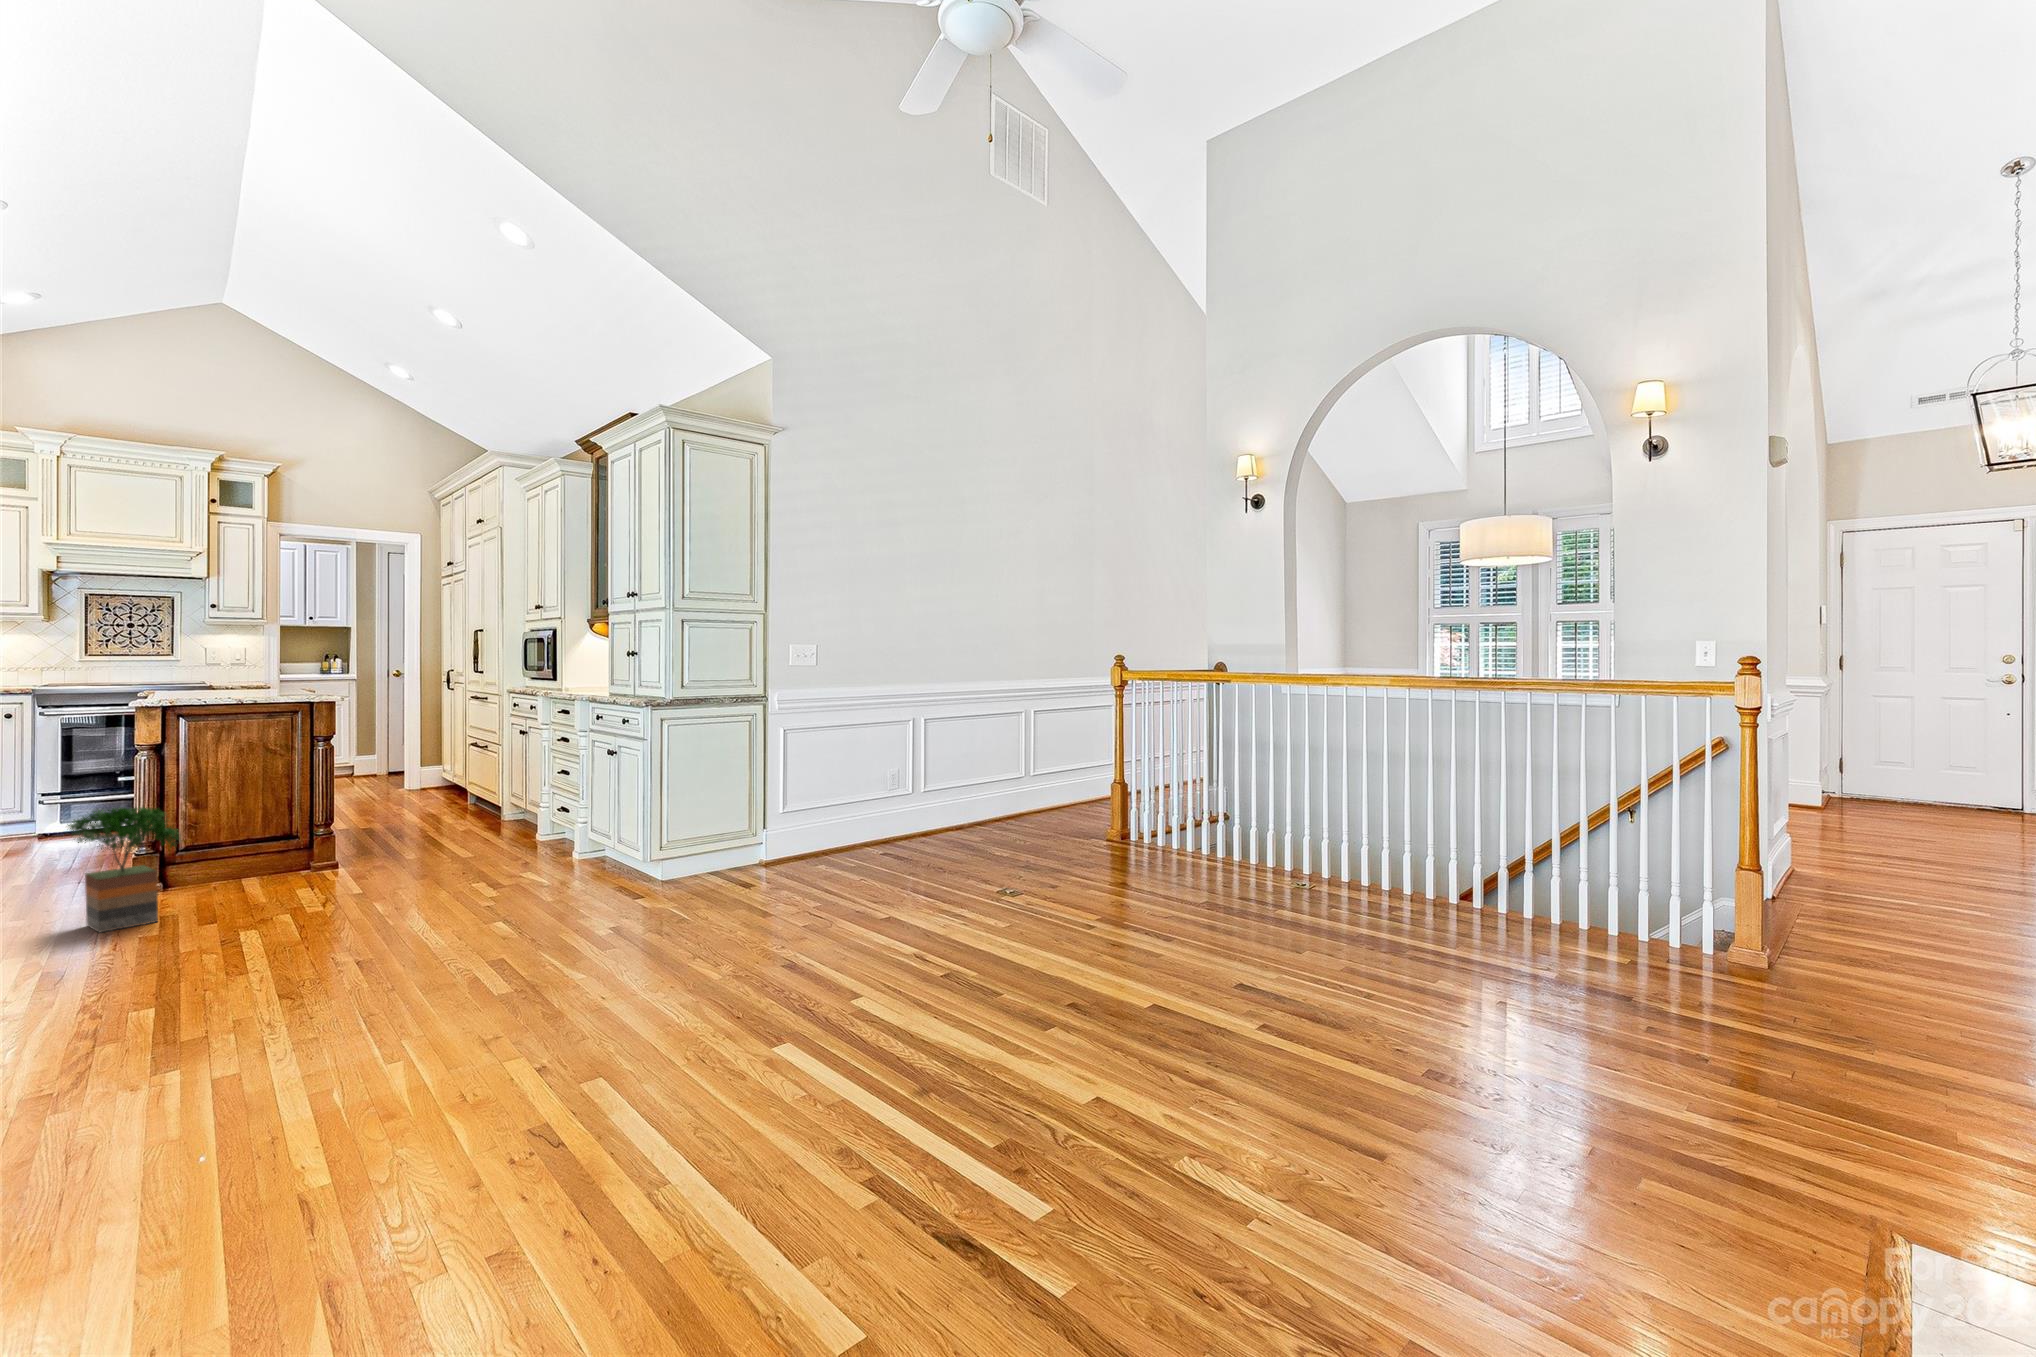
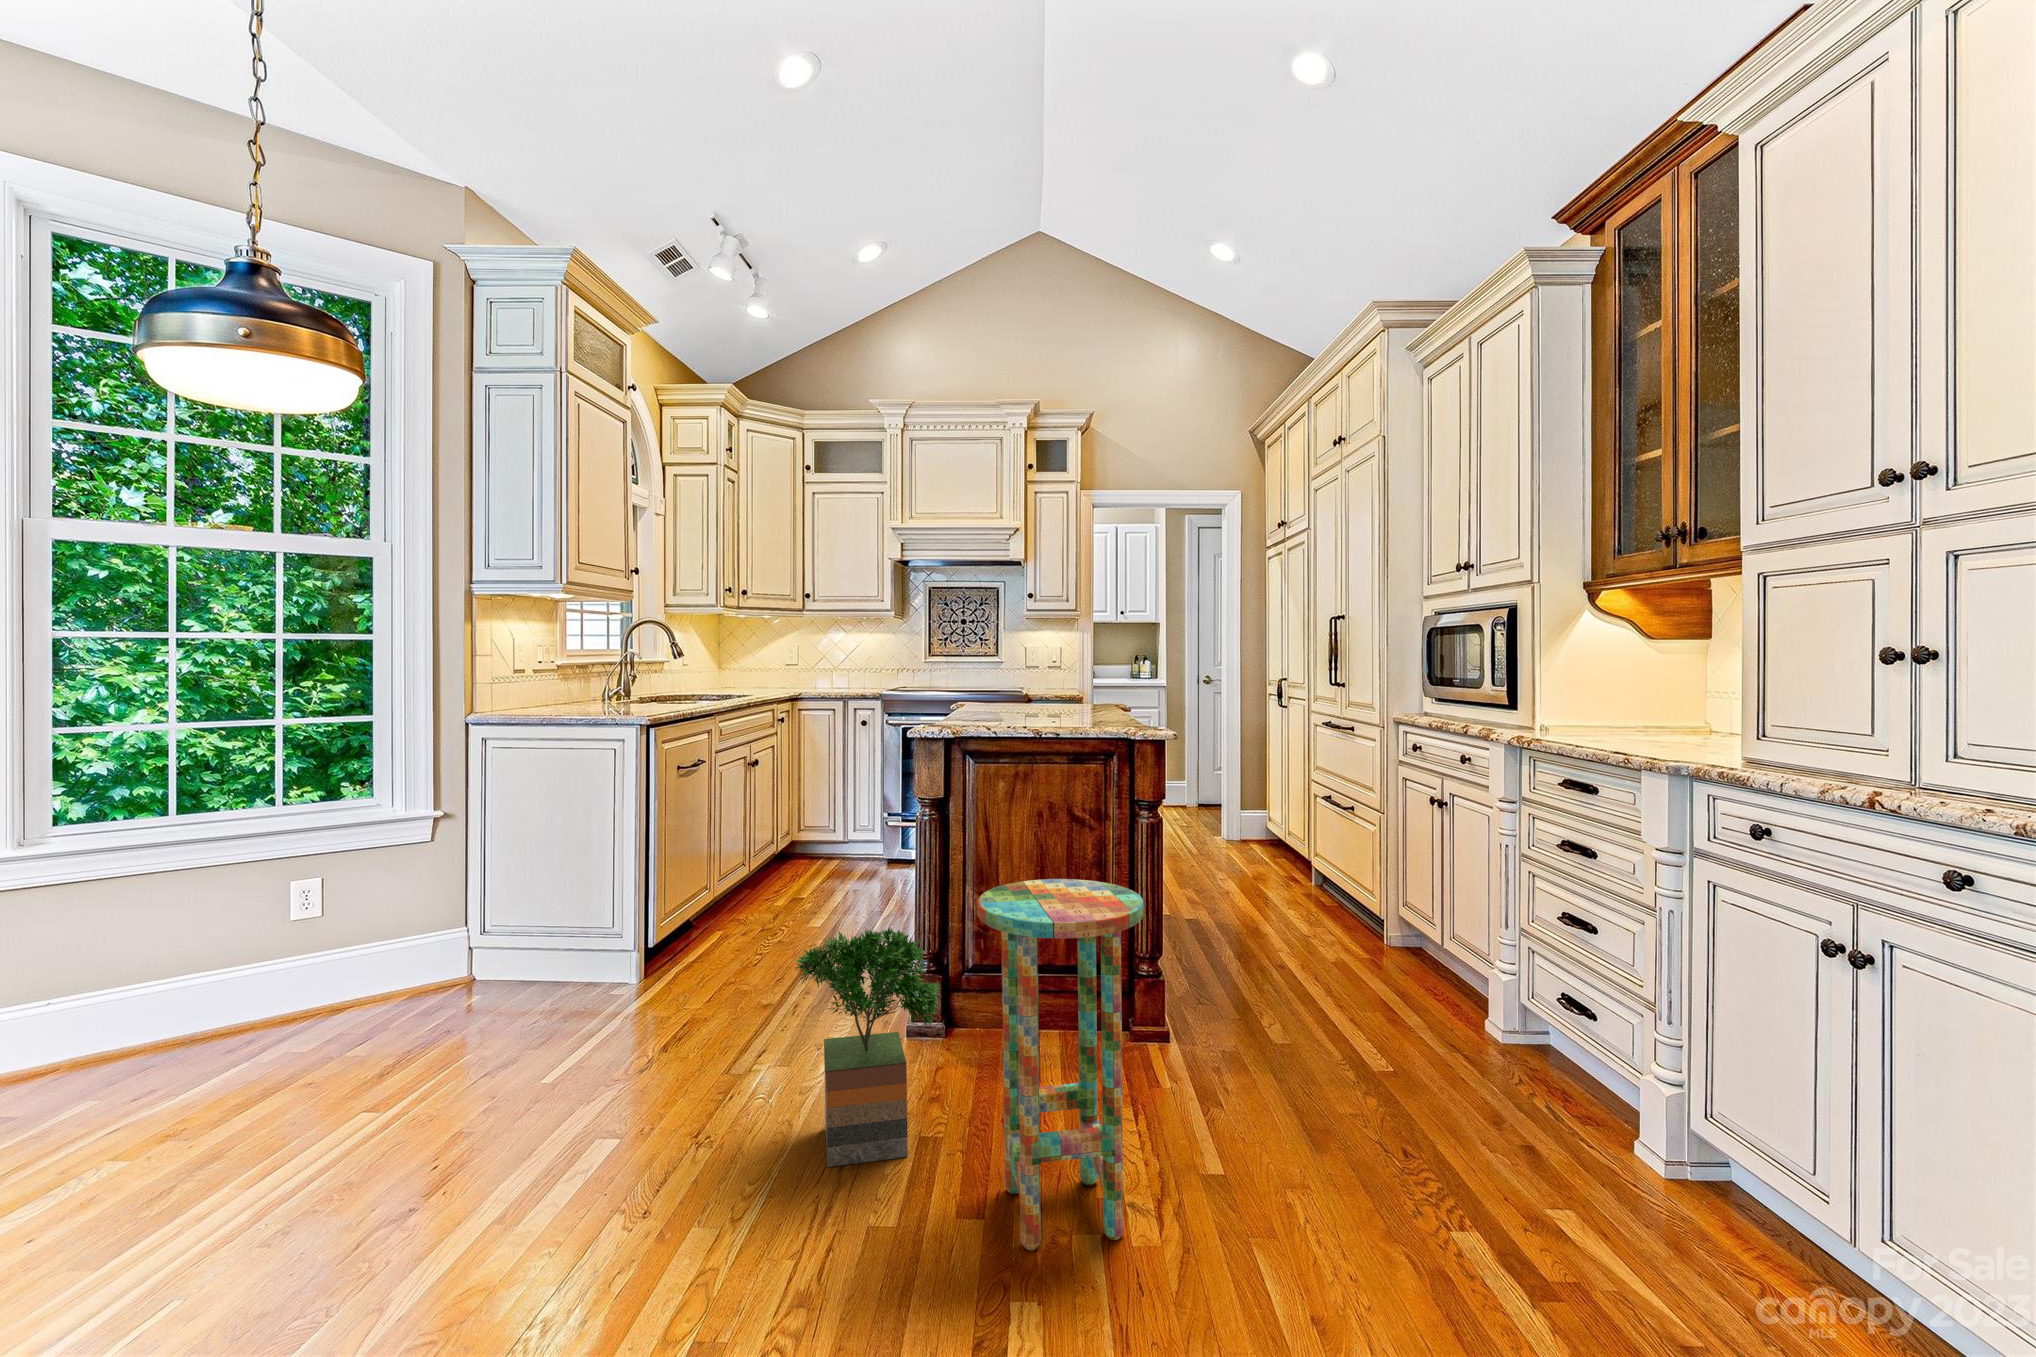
side table: none [214,761,315,925] -> present [977,879,1143,1250]

